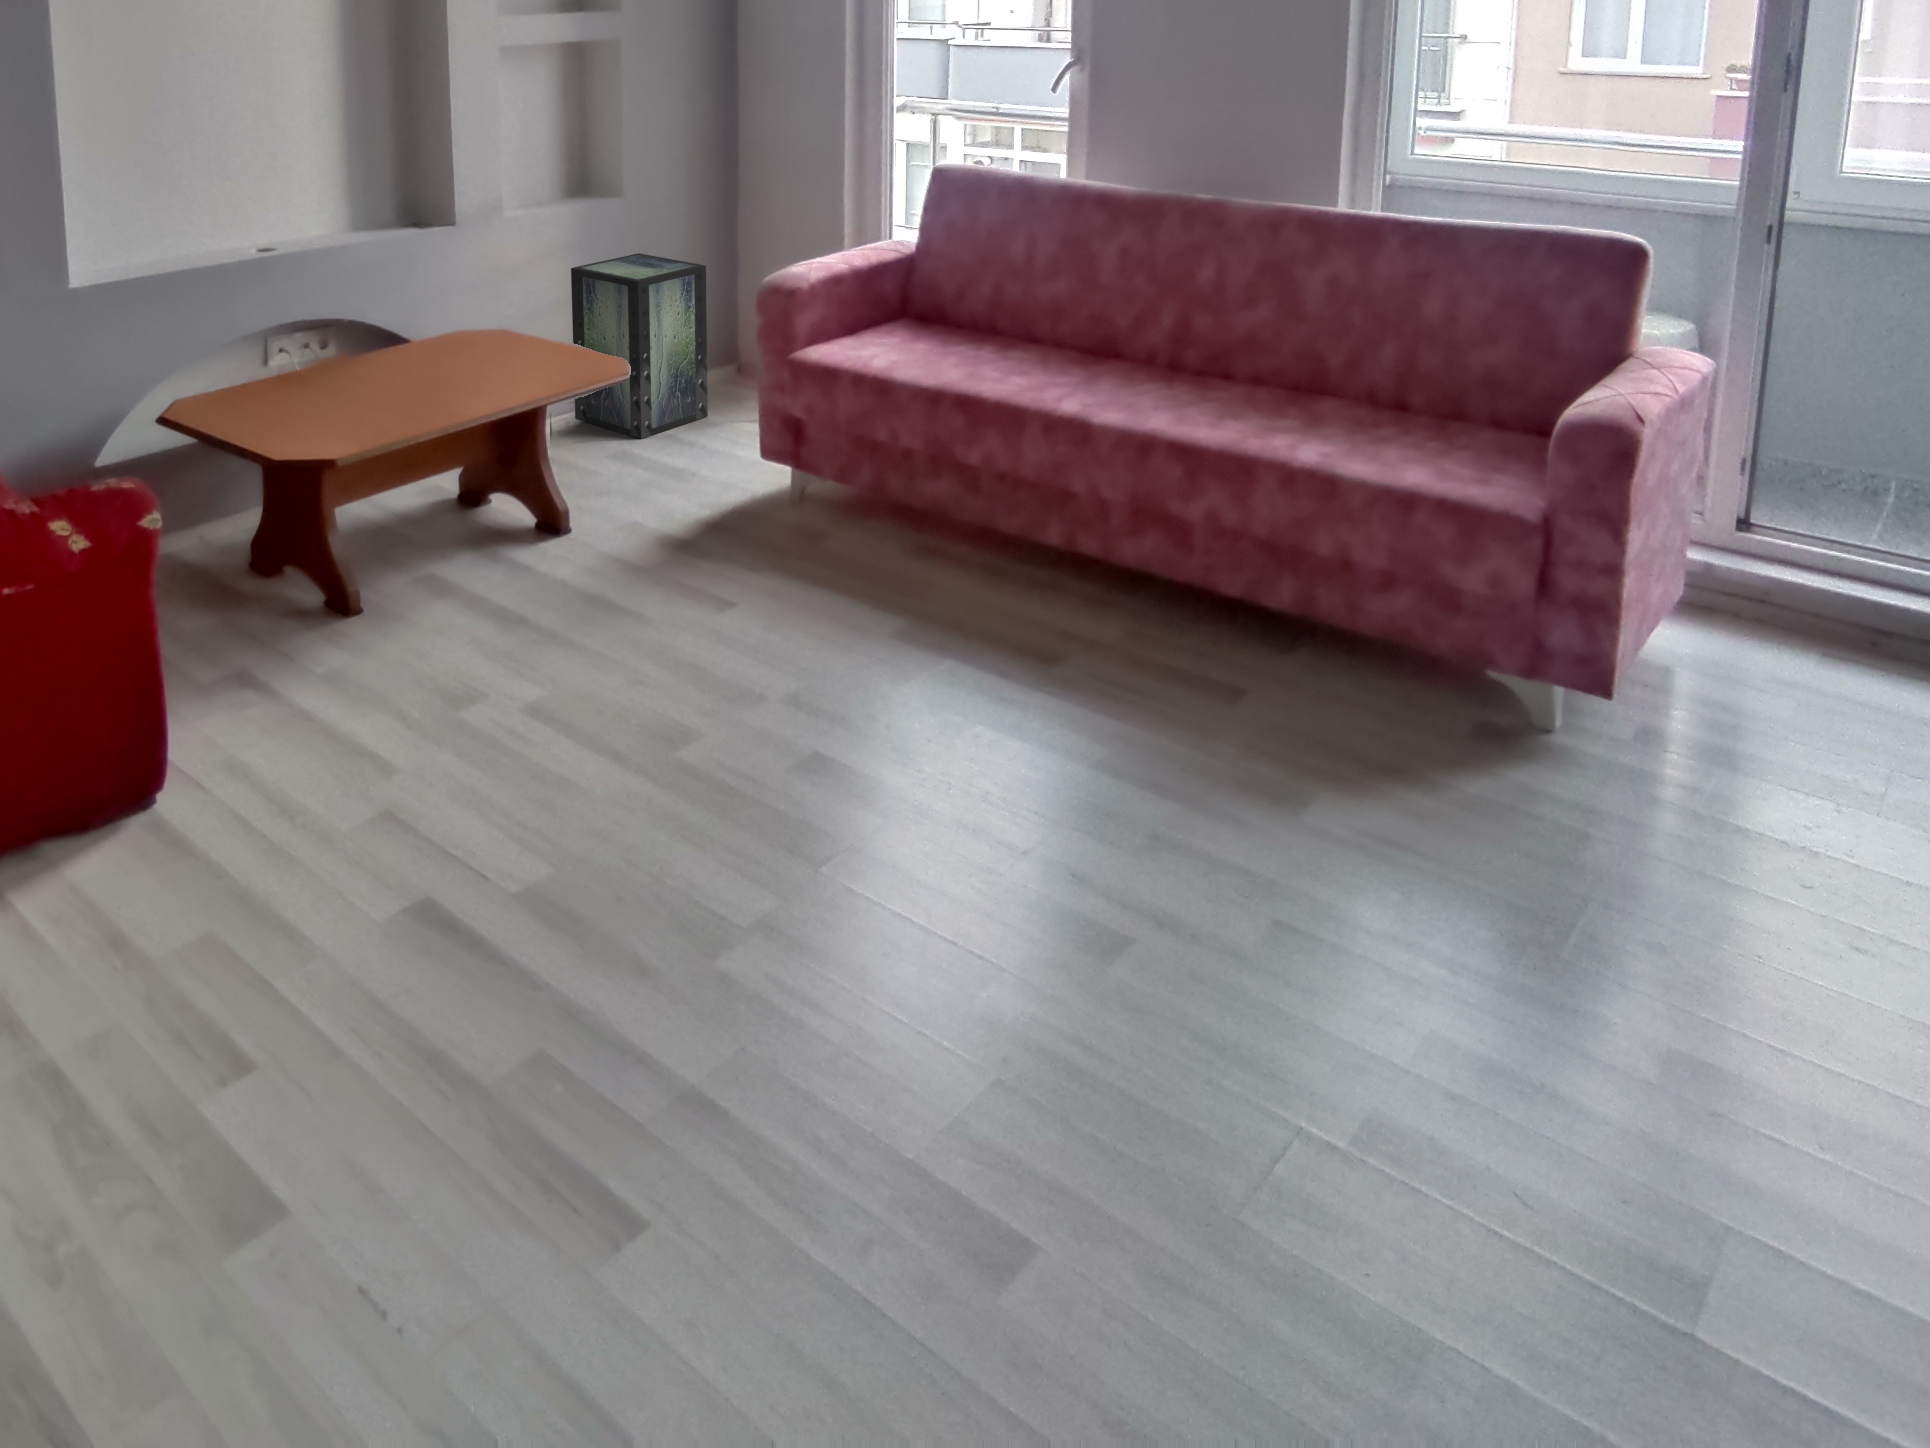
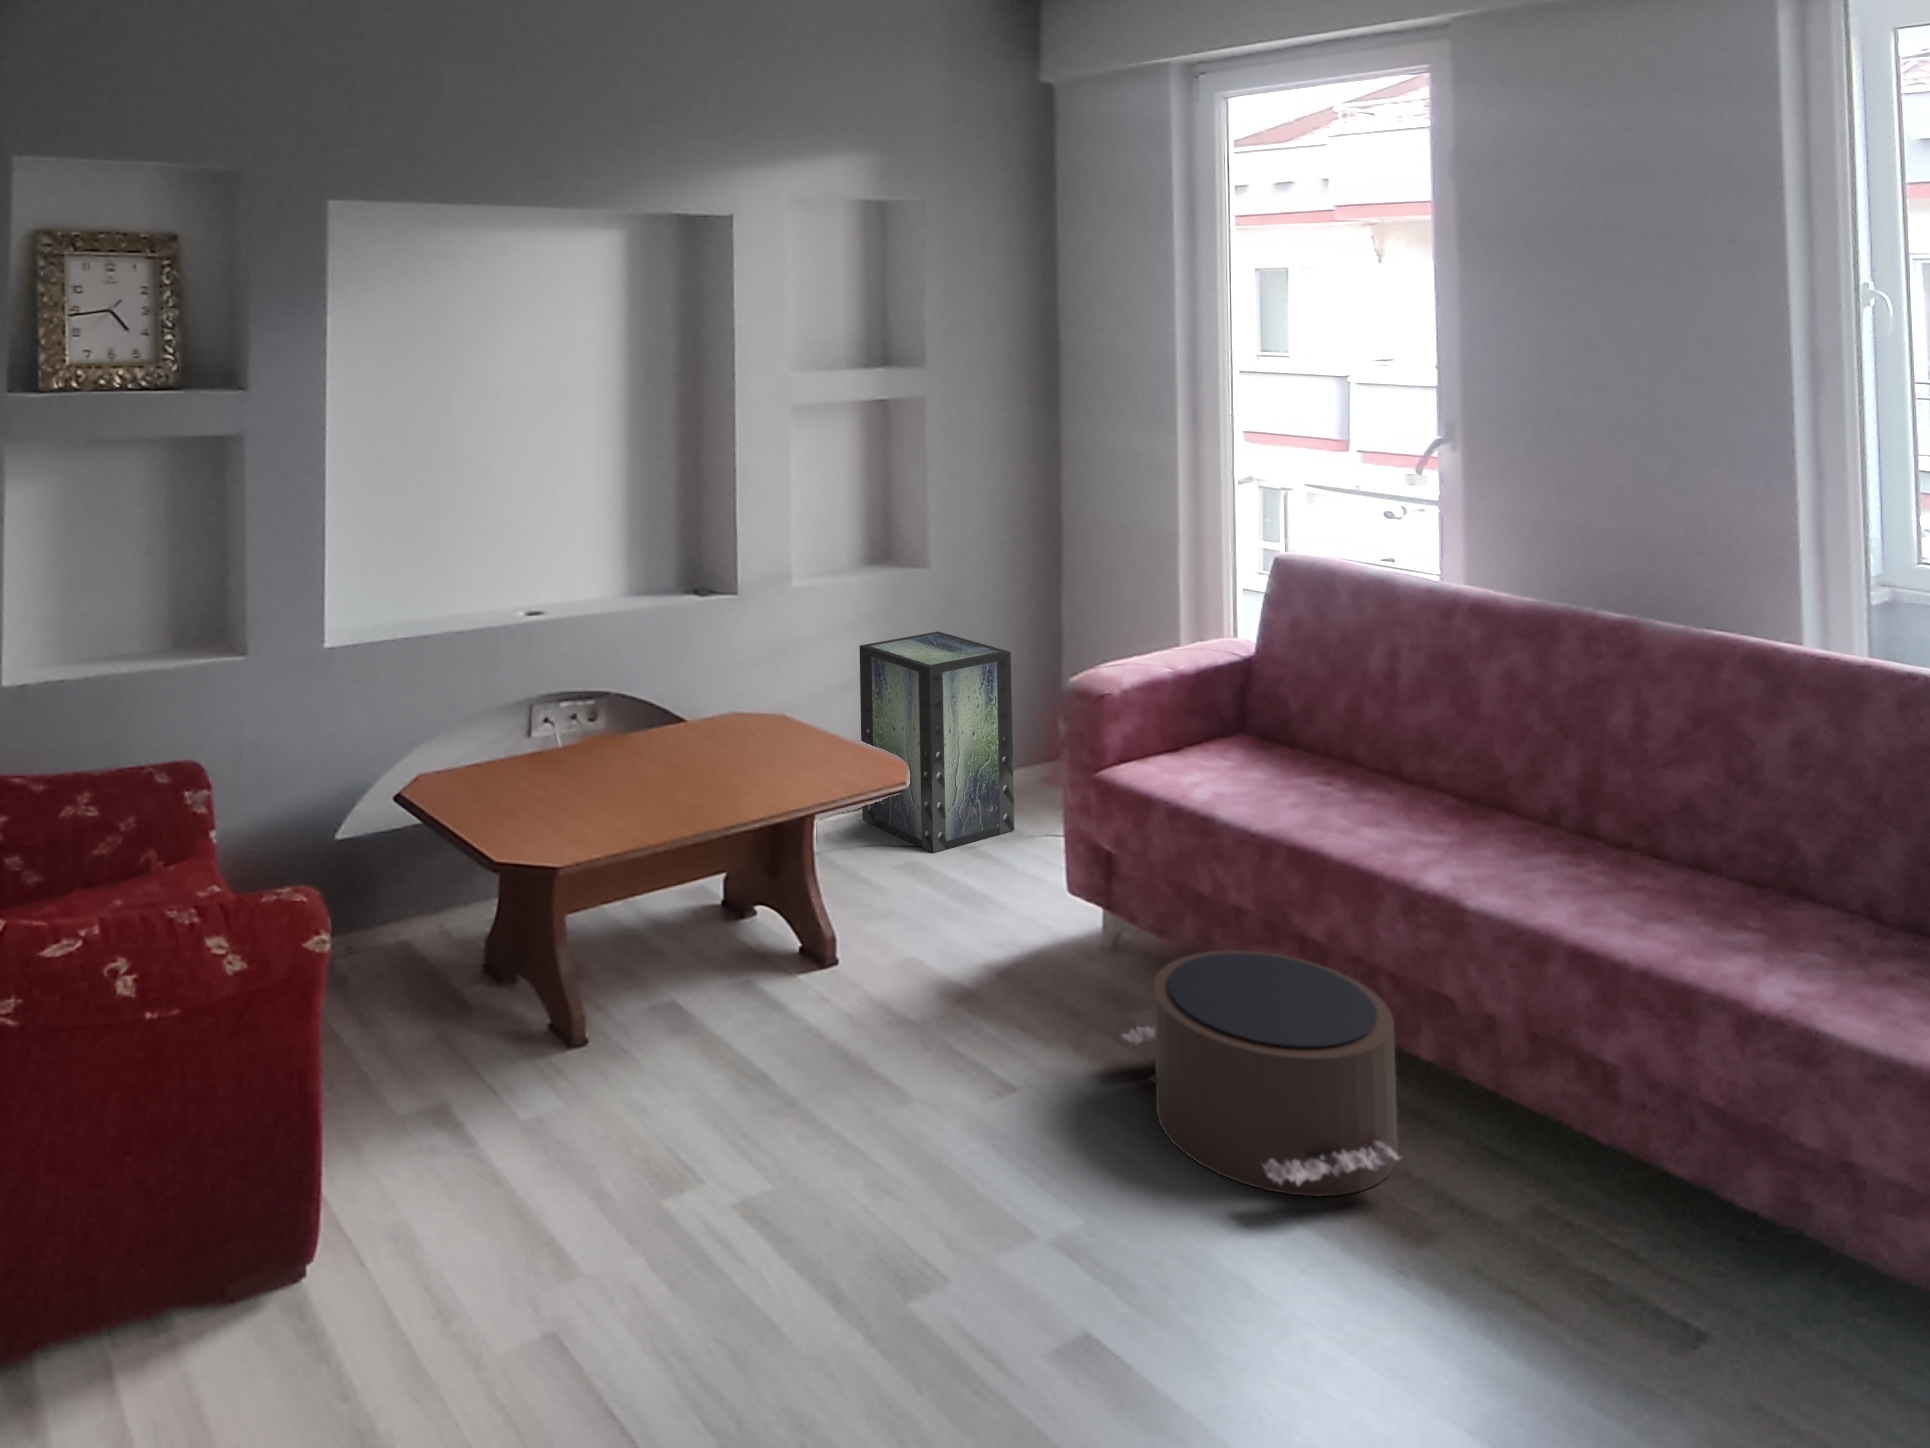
pouf: none [819,476,1038,643] -> present [1123,950,1401,1196]

